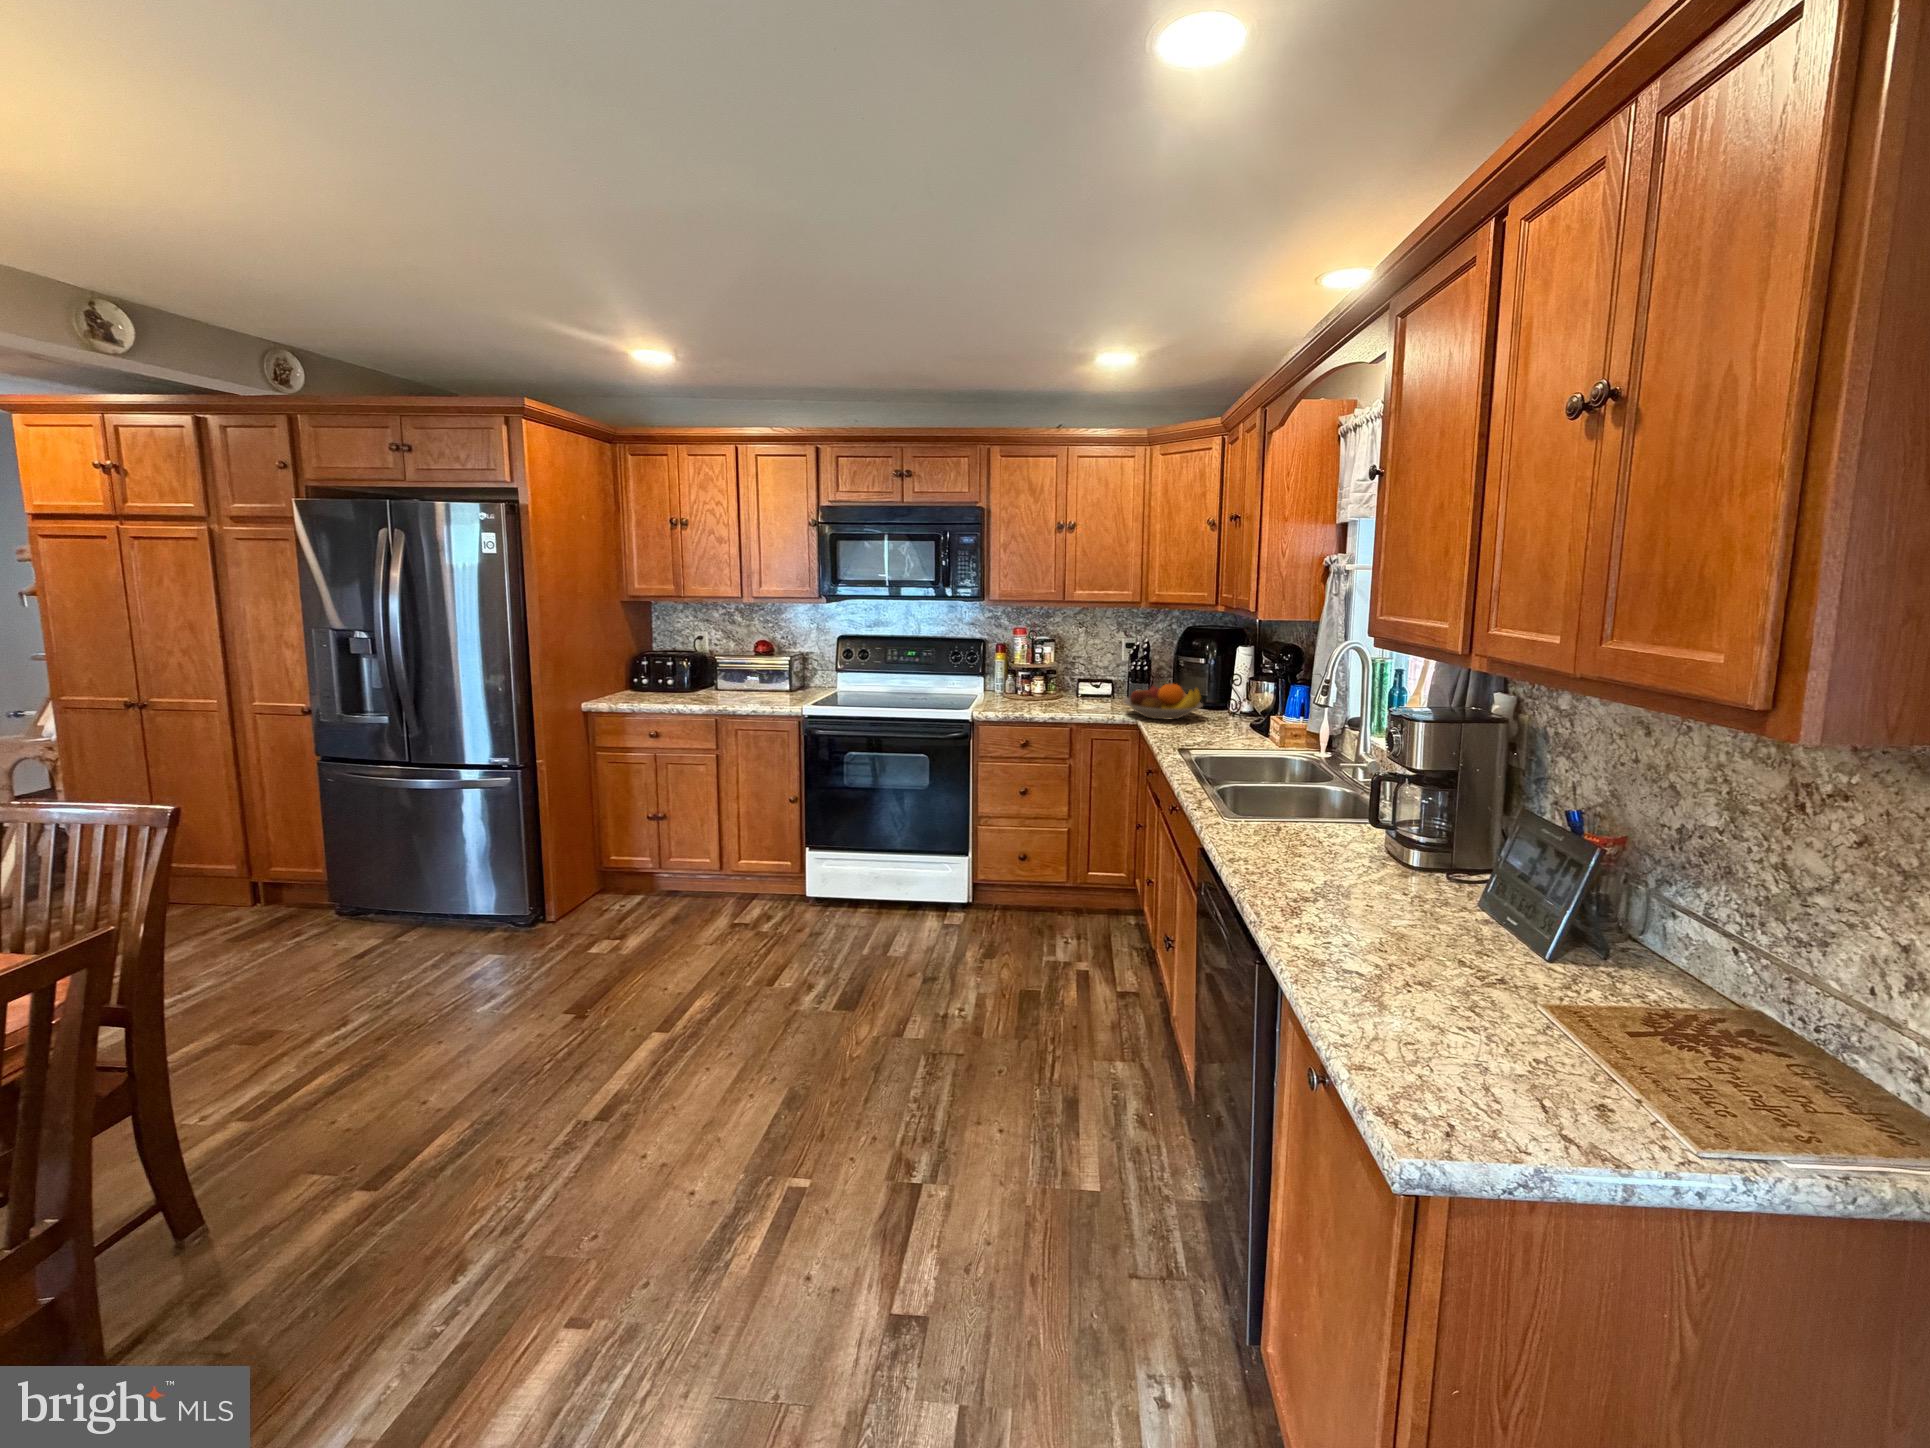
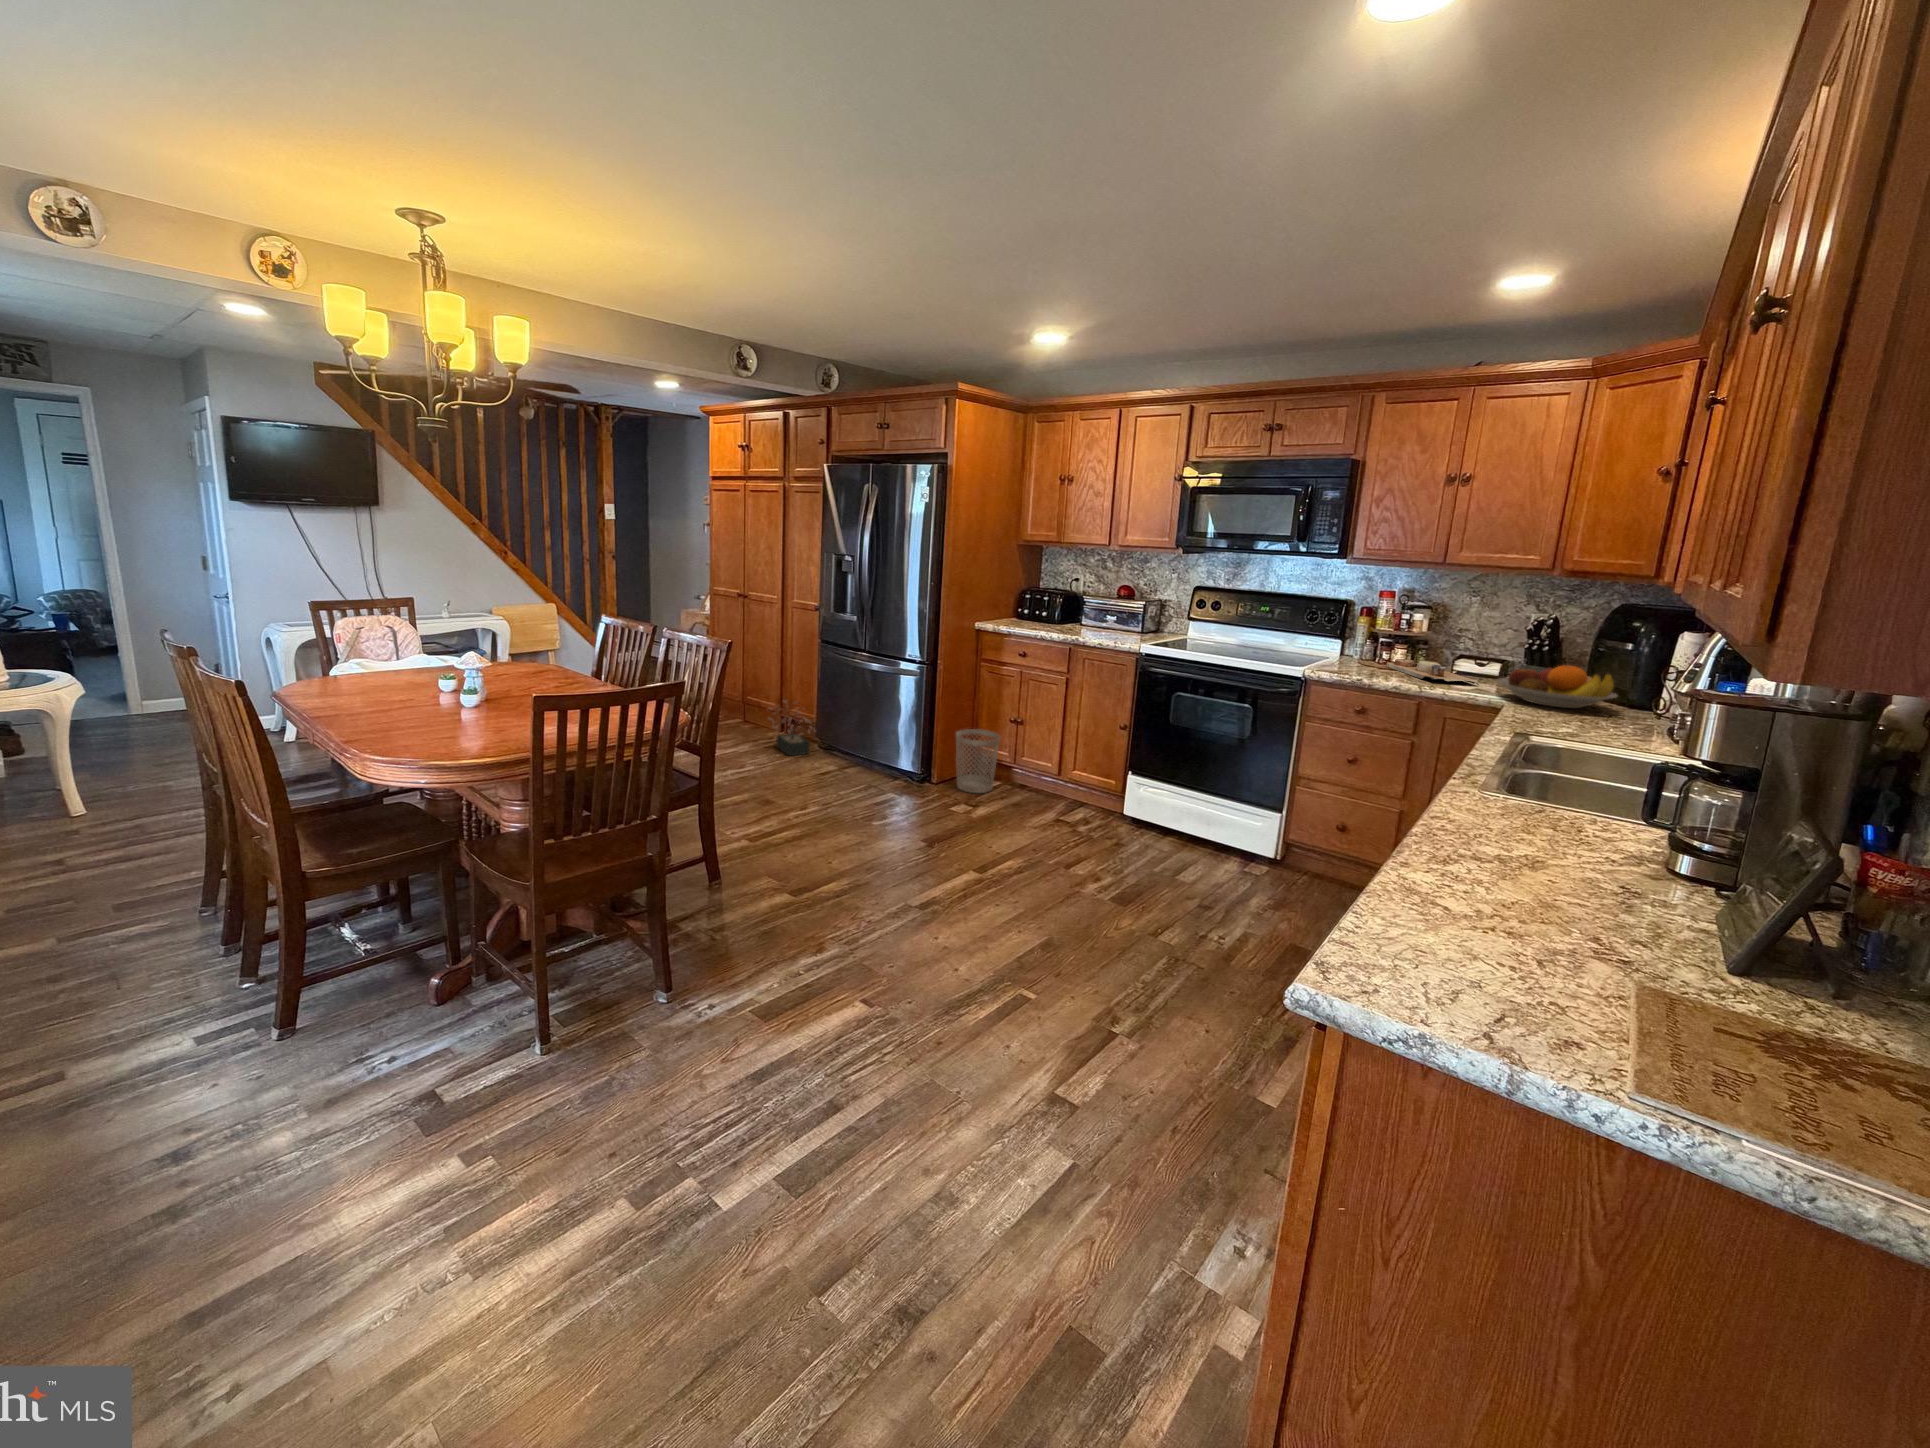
cutting board: none [1027,688,1106,708] -> present [1386,659,1479,685]
wastebasket: none [575,837,639,923] -> present [956,729,1000,793]
decorative plant: none [214,855,326,946] -> present [767,701,814,756]

